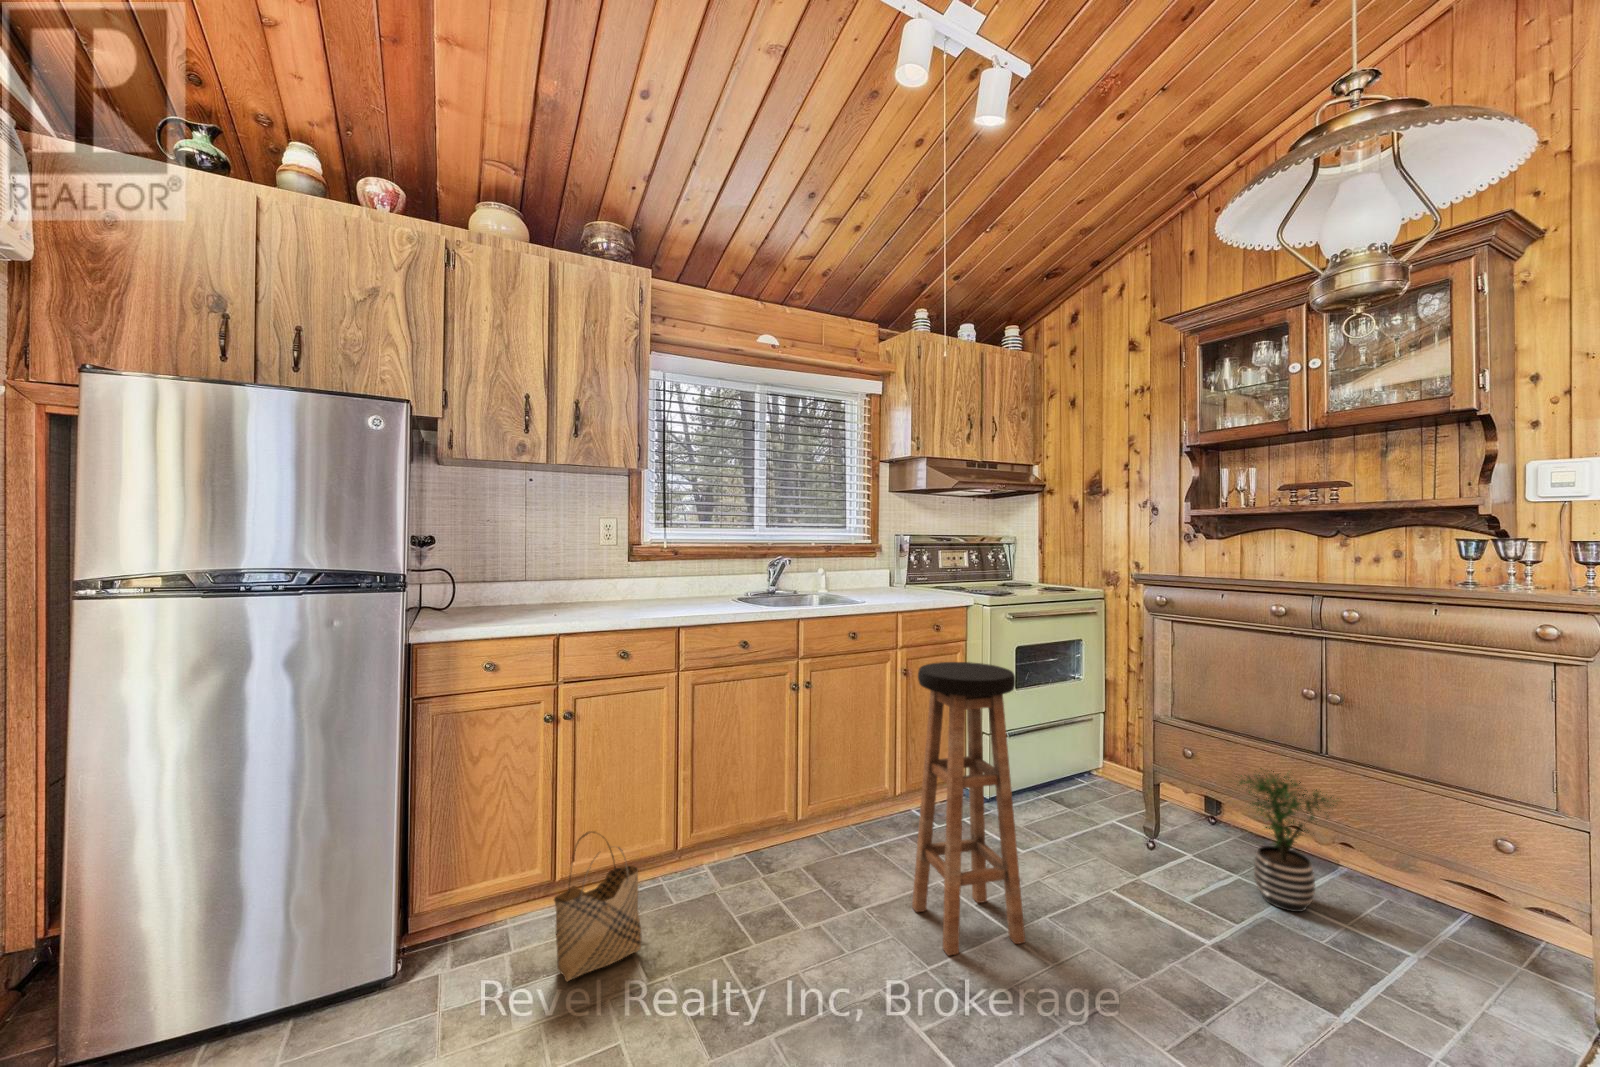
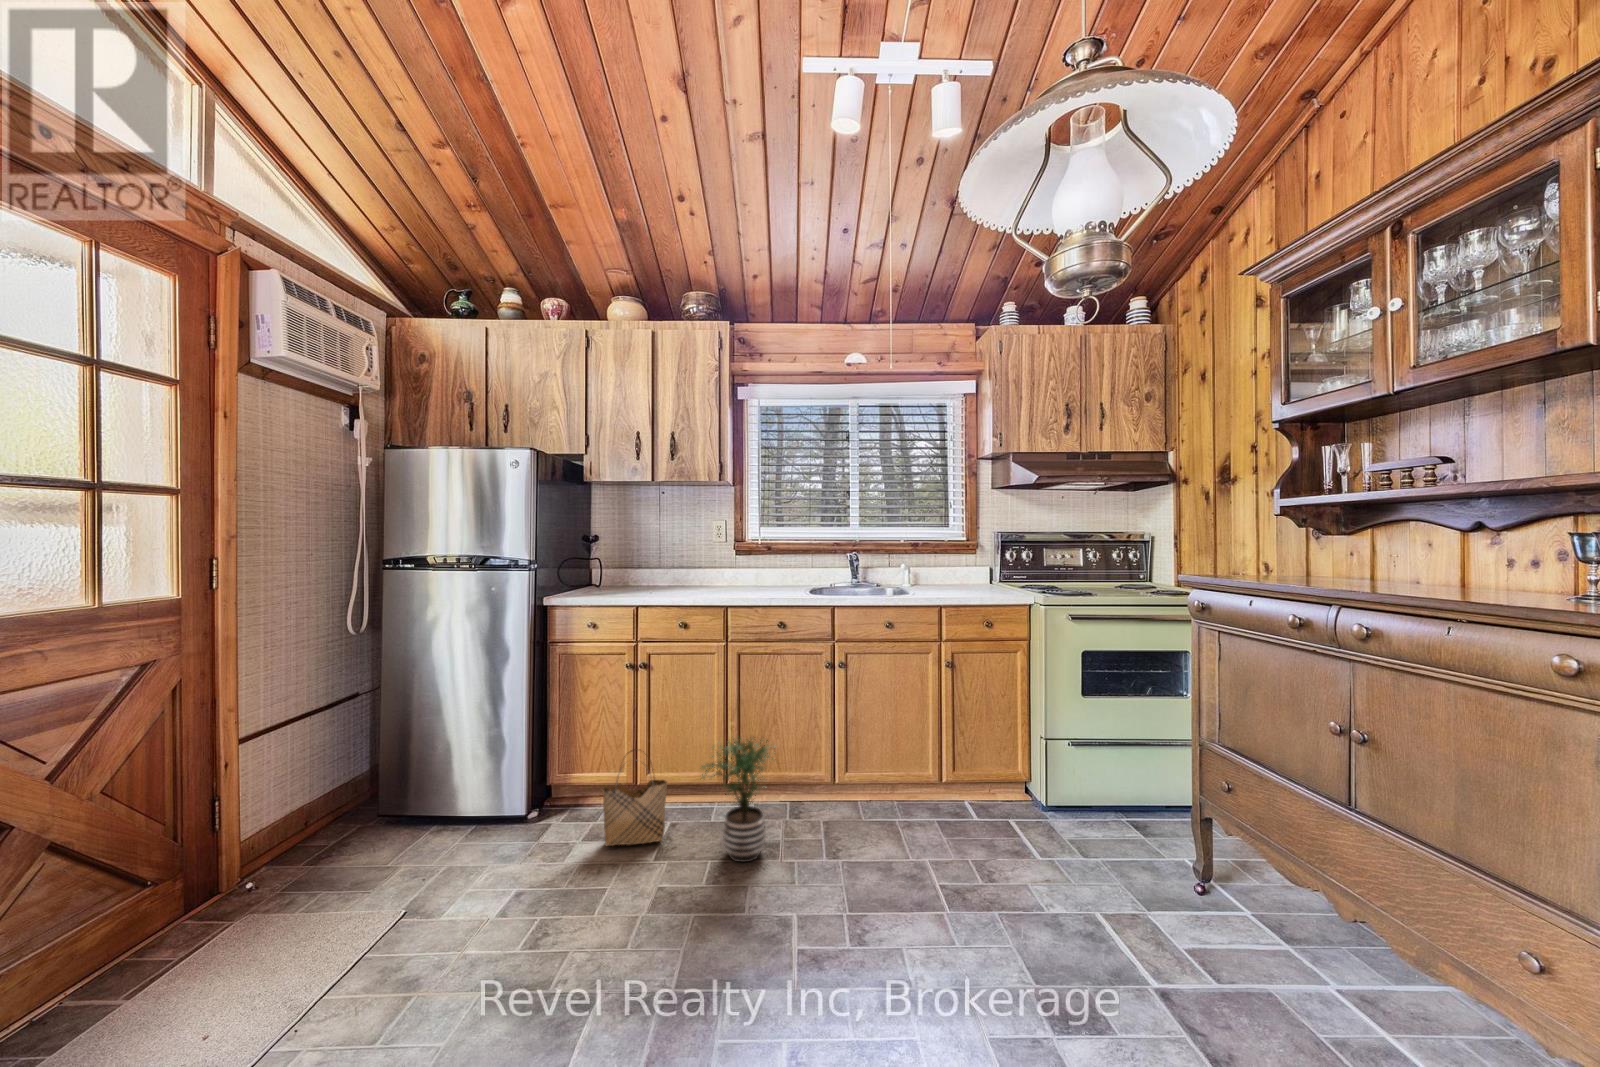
bar stool: present [912,662,1025,955] -> none [871,652,960,923]
potted plant: present [1236,770,1341,912] -> present [702,736,775,862]

